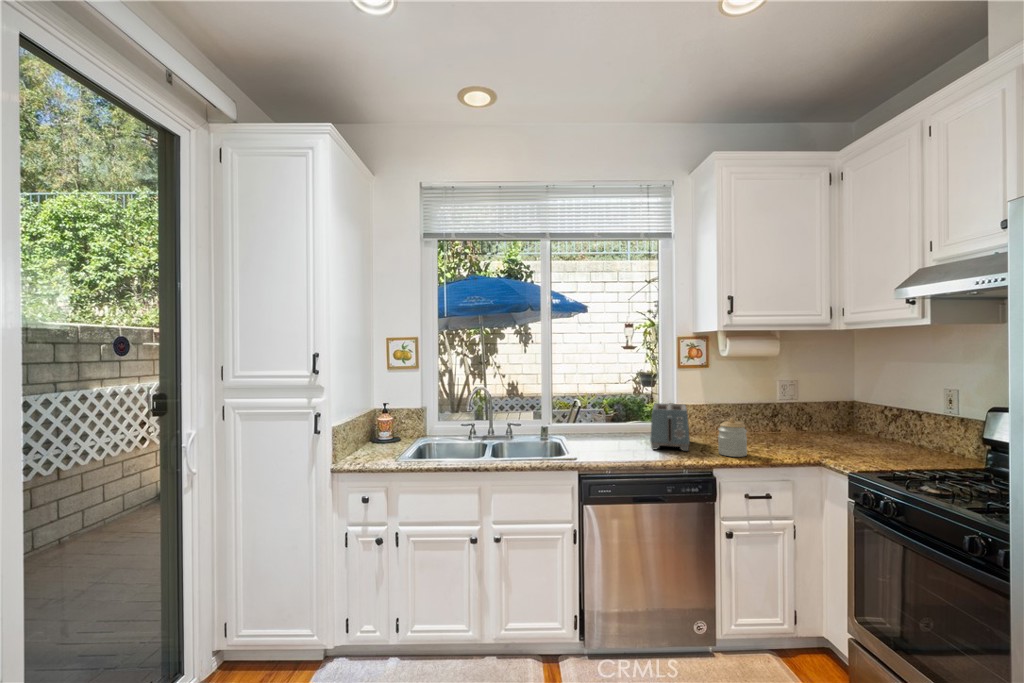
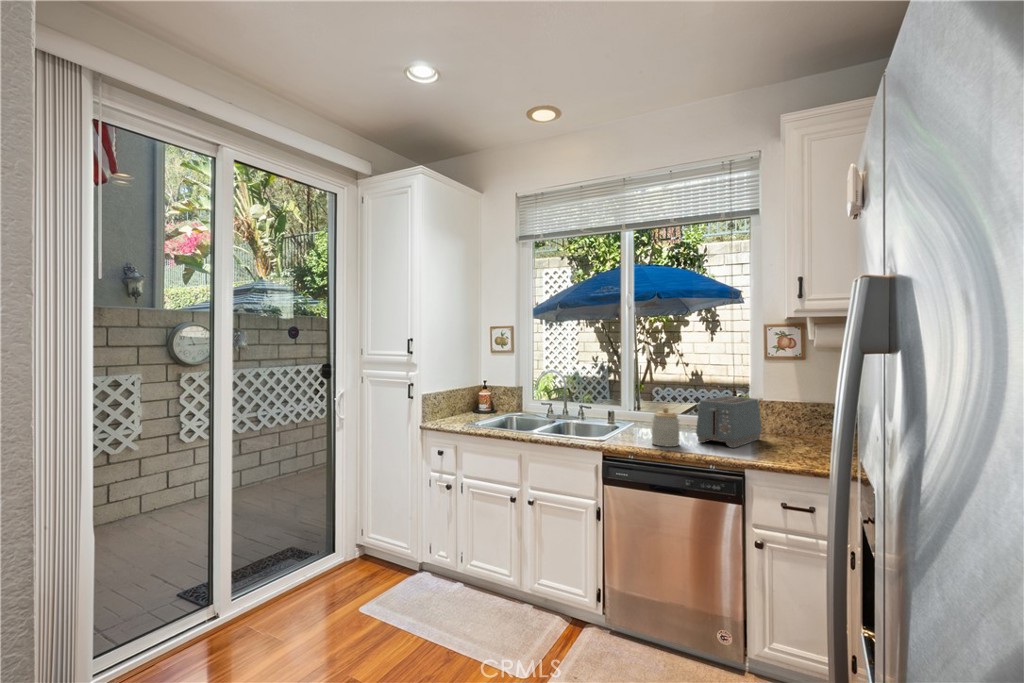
jar: present [718,418,747,457] -> present [652,408,680,447]

